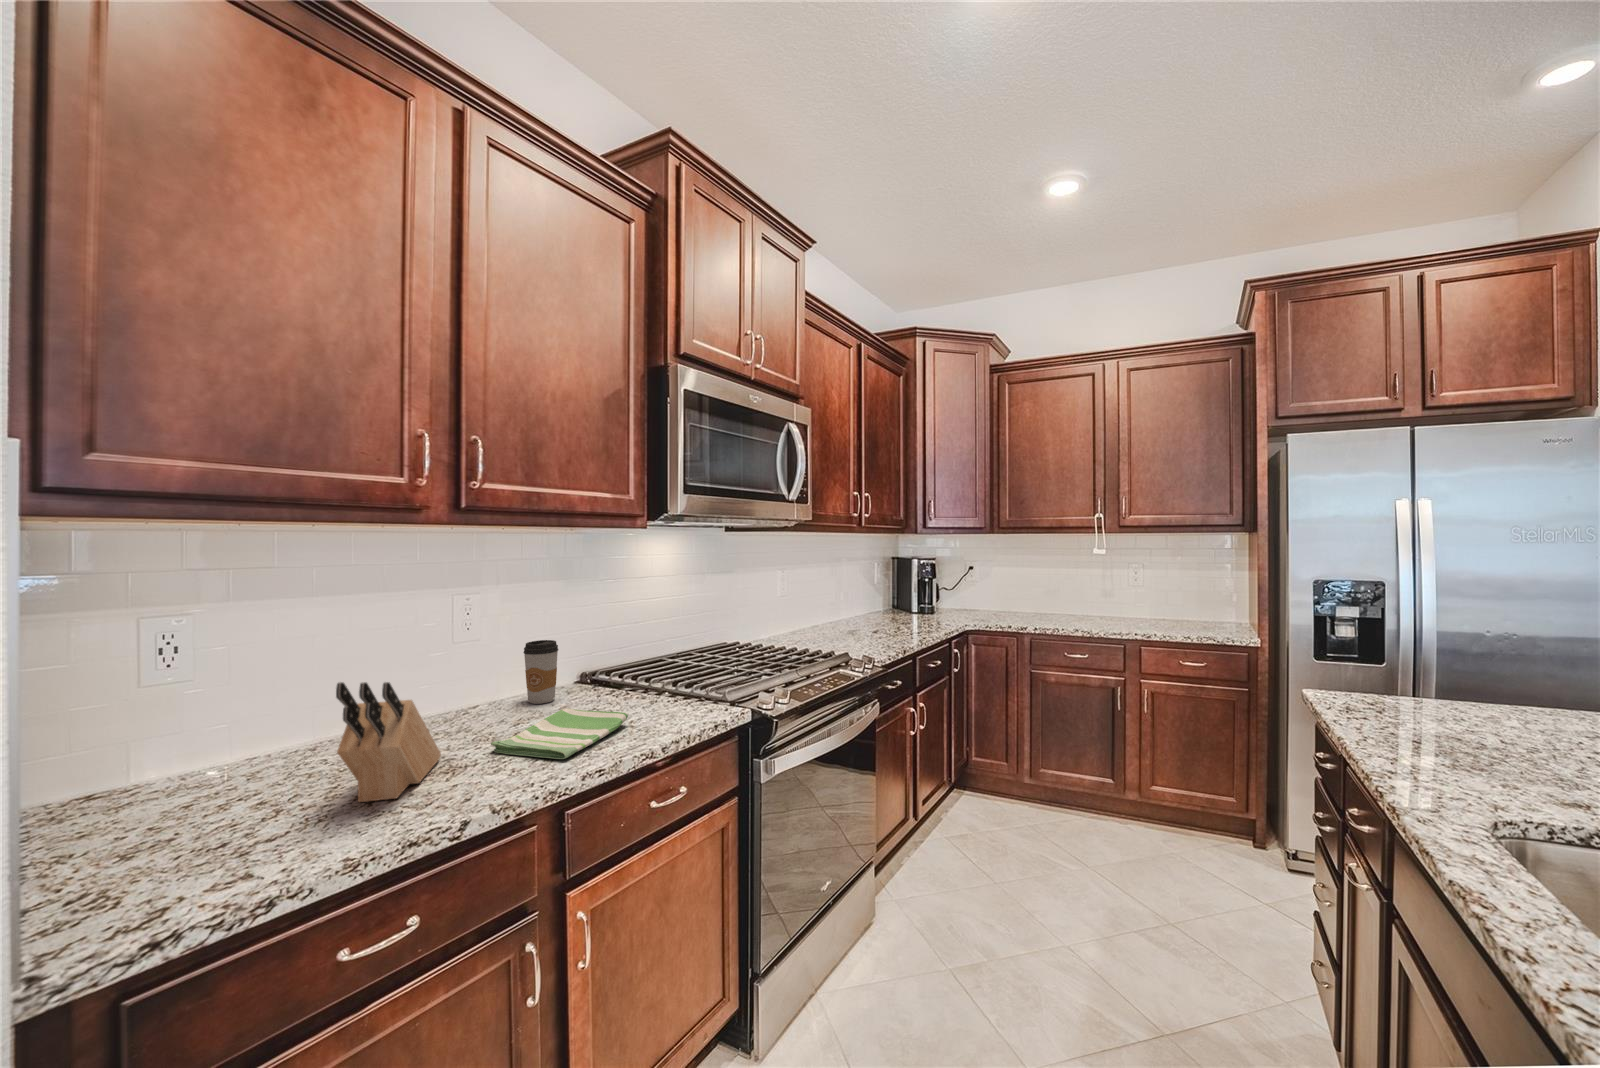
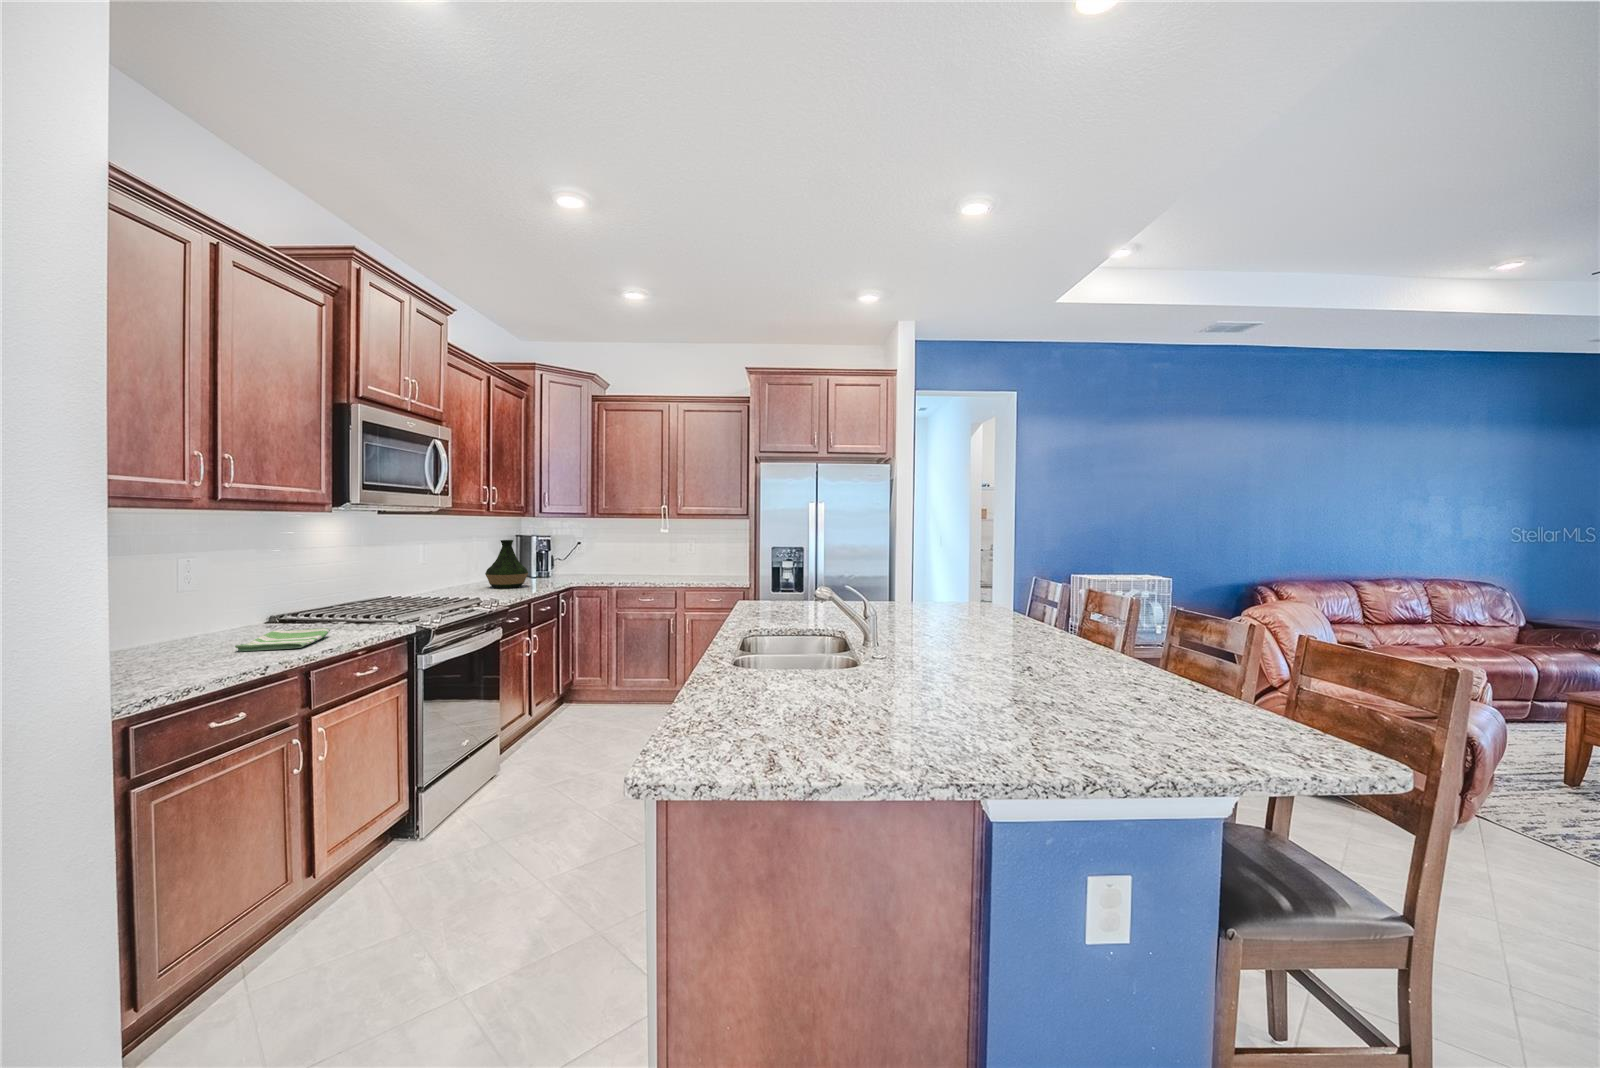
vase: none [857,565,910,631] -> present [485,540,528,589]
coffee cup: present [523,640,558,704] -> none [218,591,251,636]
knife block: present [336,682,441,802] -> none [157,598,206,671]

